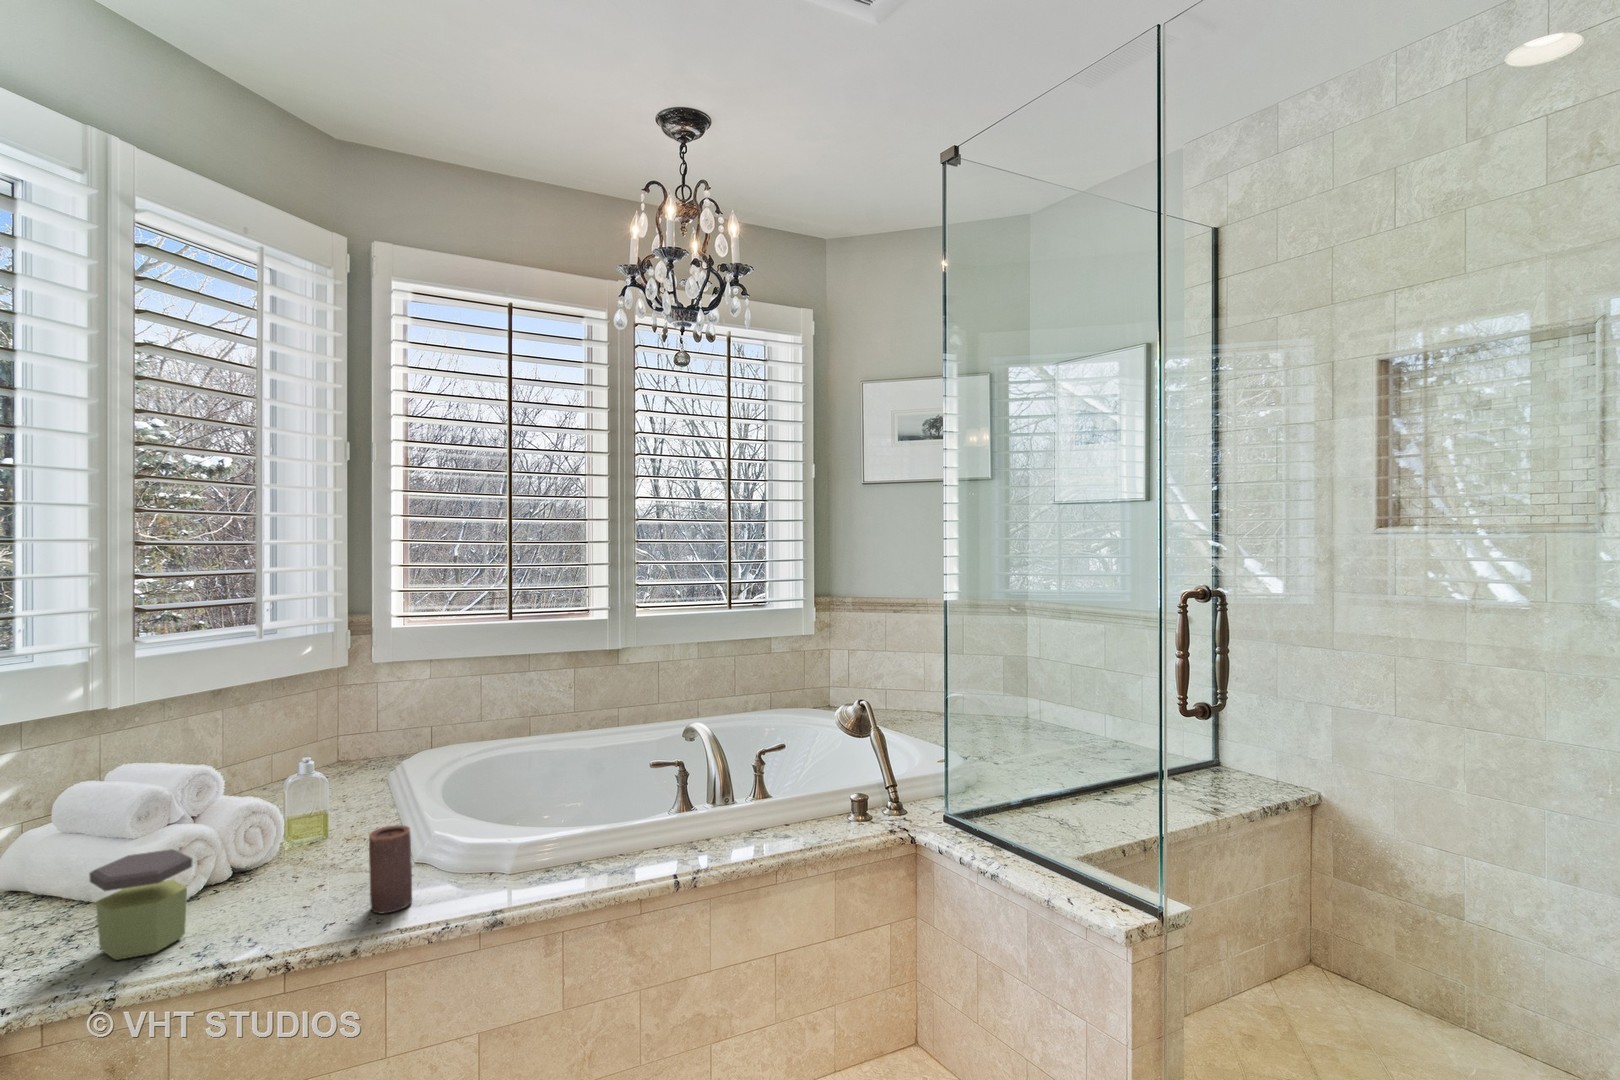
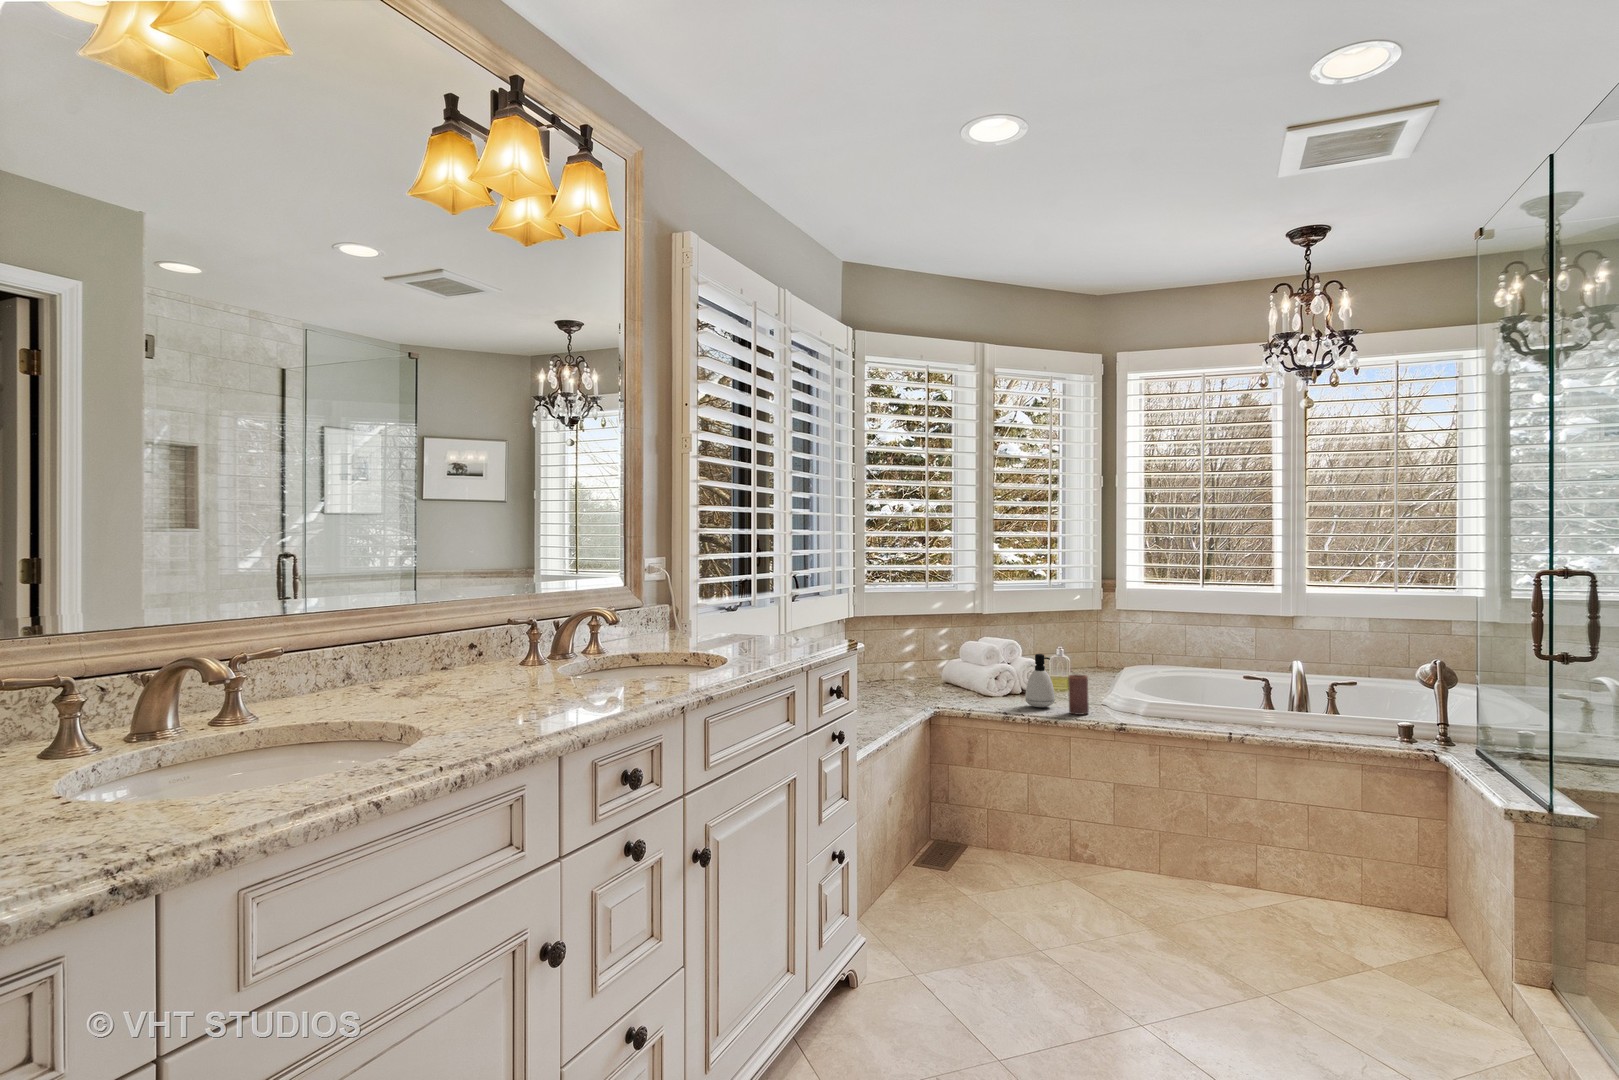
soap dispenser: none [260,798,330,915] -> present [1025,654,1055,707]
jar: present [90,849,192,960] -> none [965,666,1000,706]

